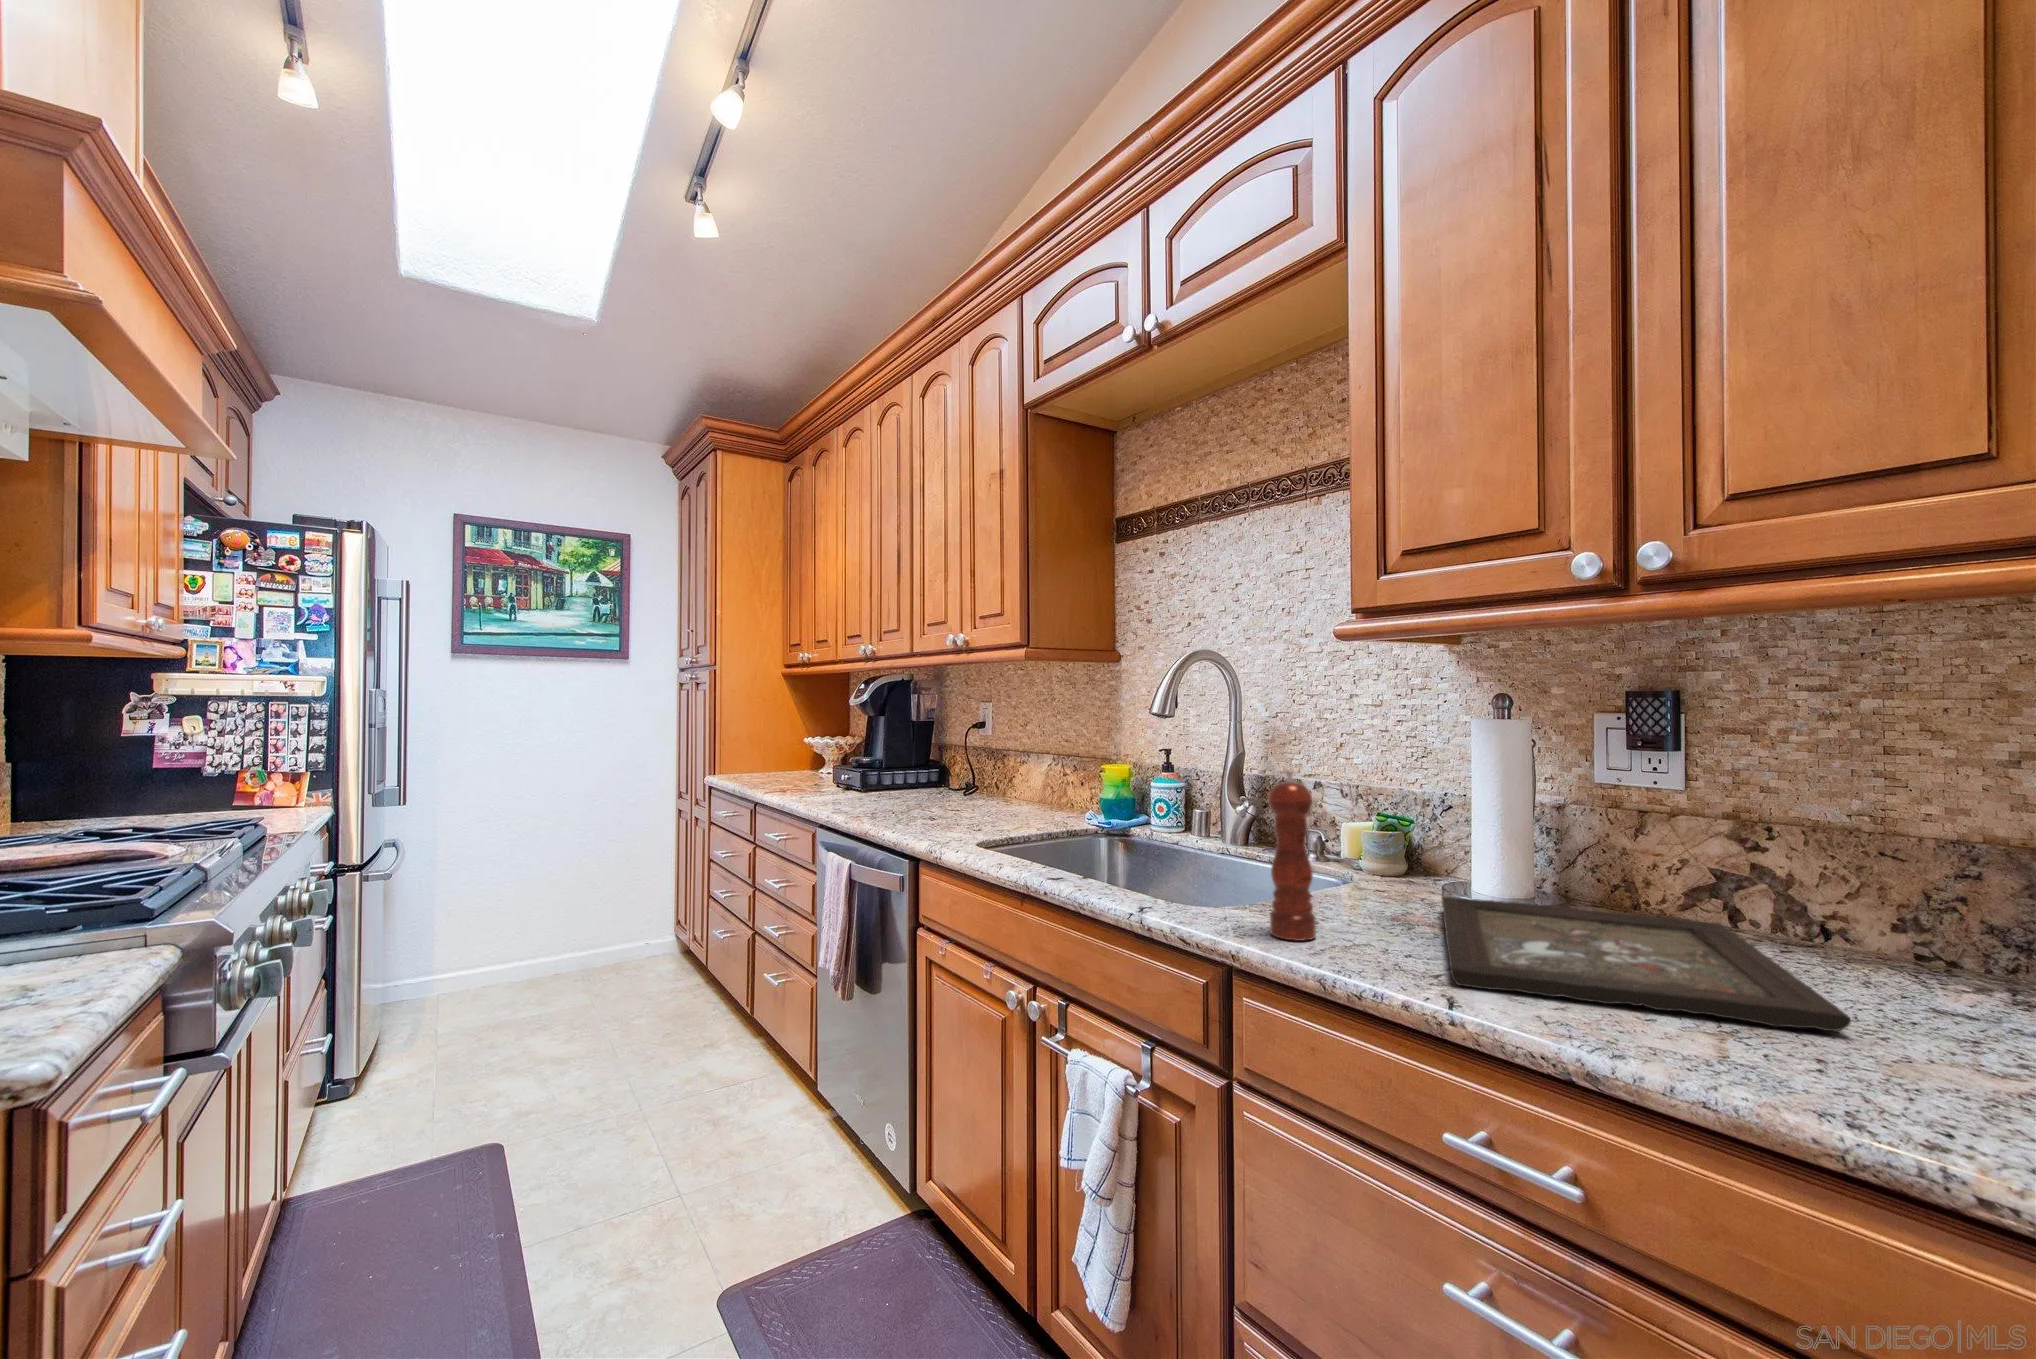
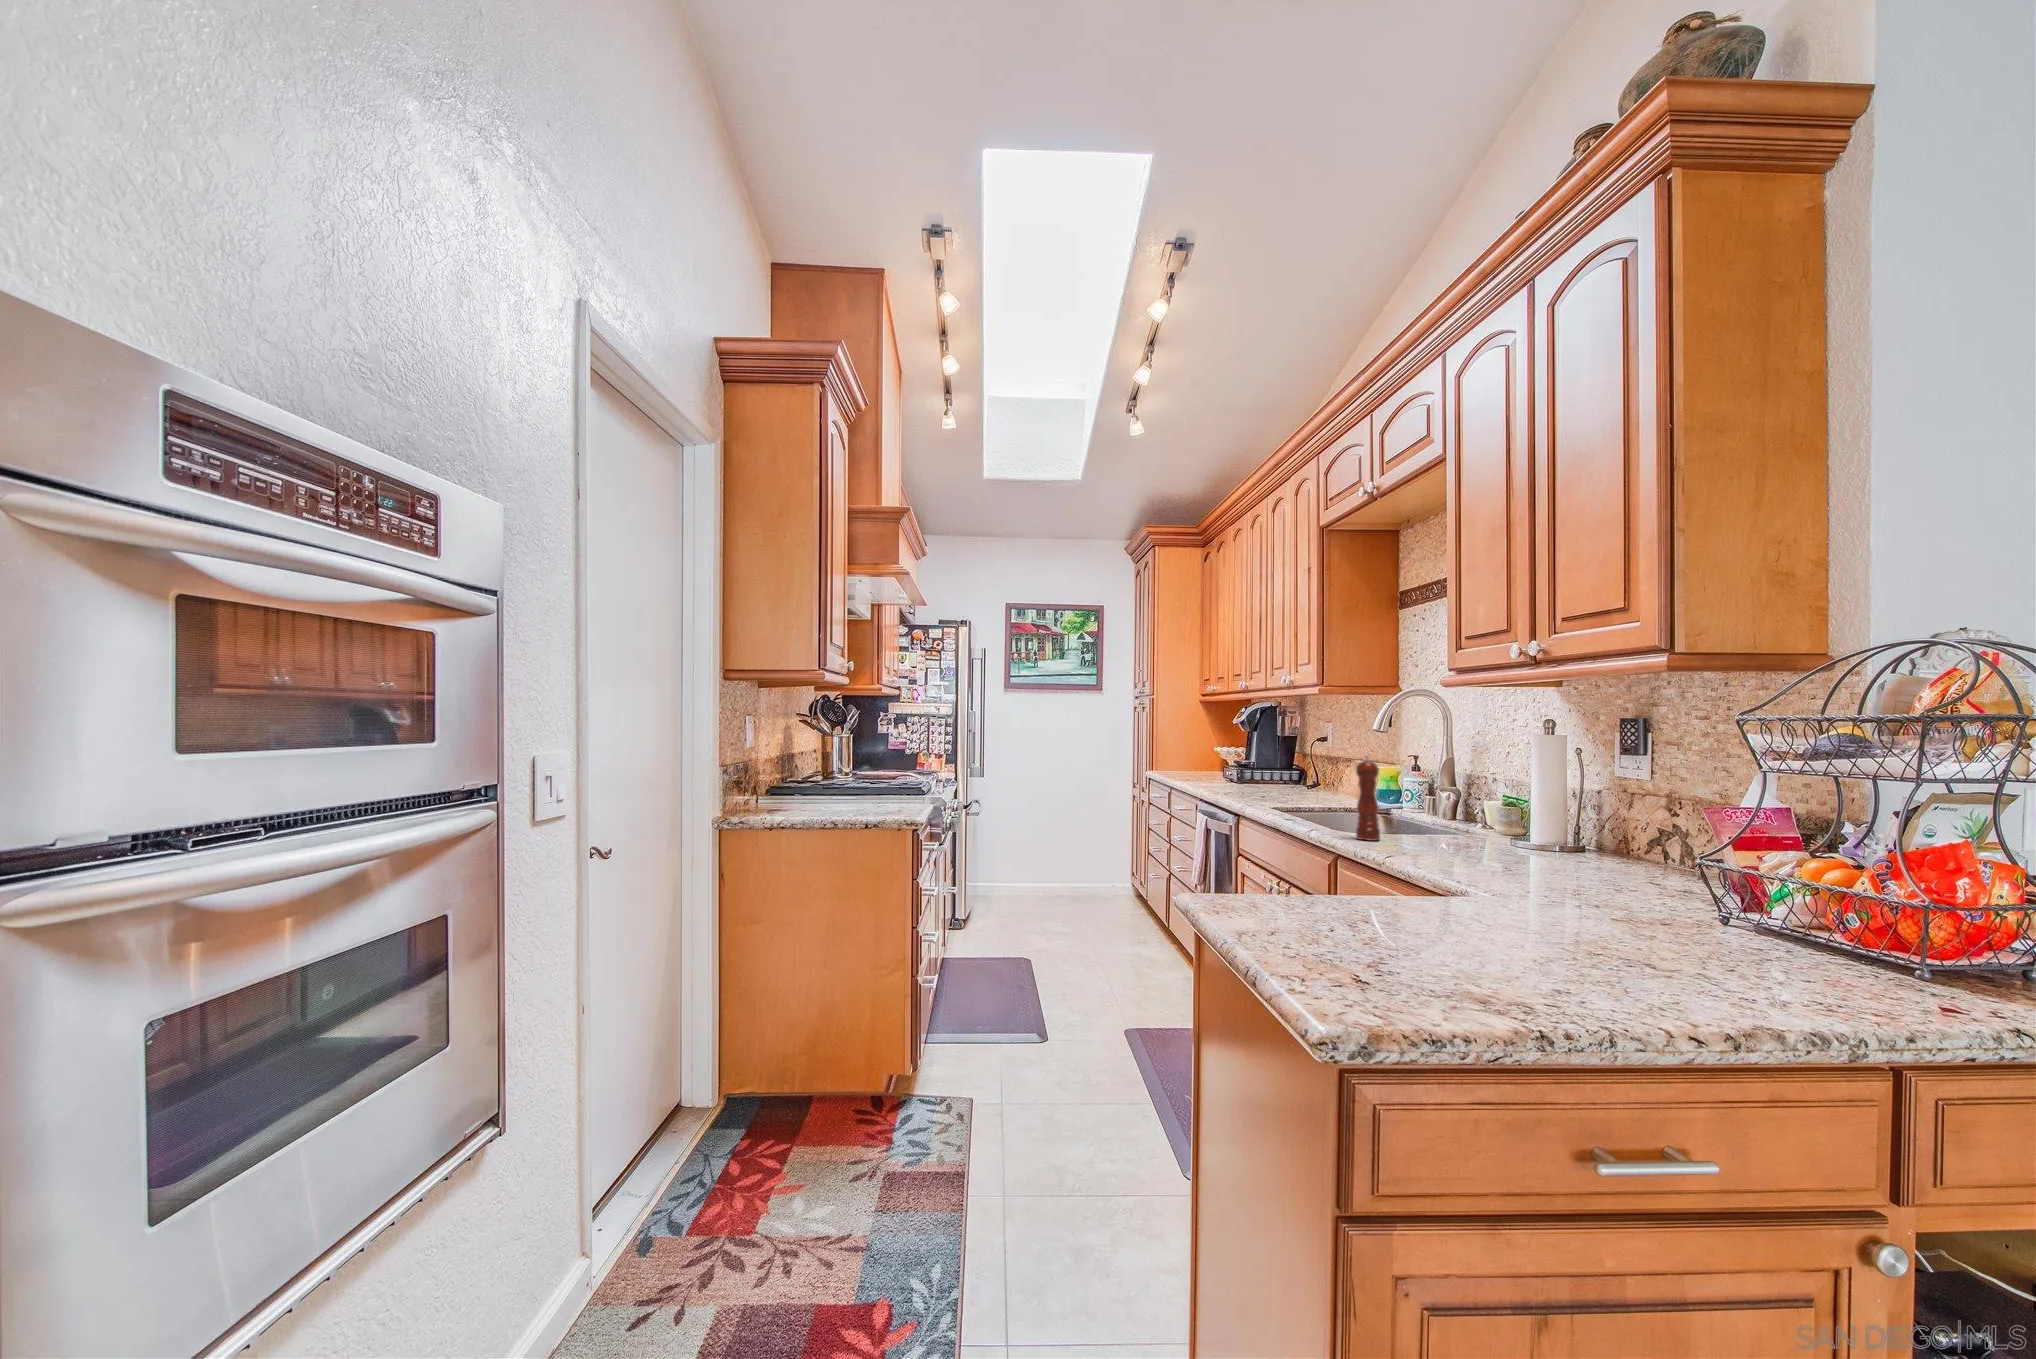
tray: present [1442,896,1851,1031] -> none [1402,836,1639,875]

